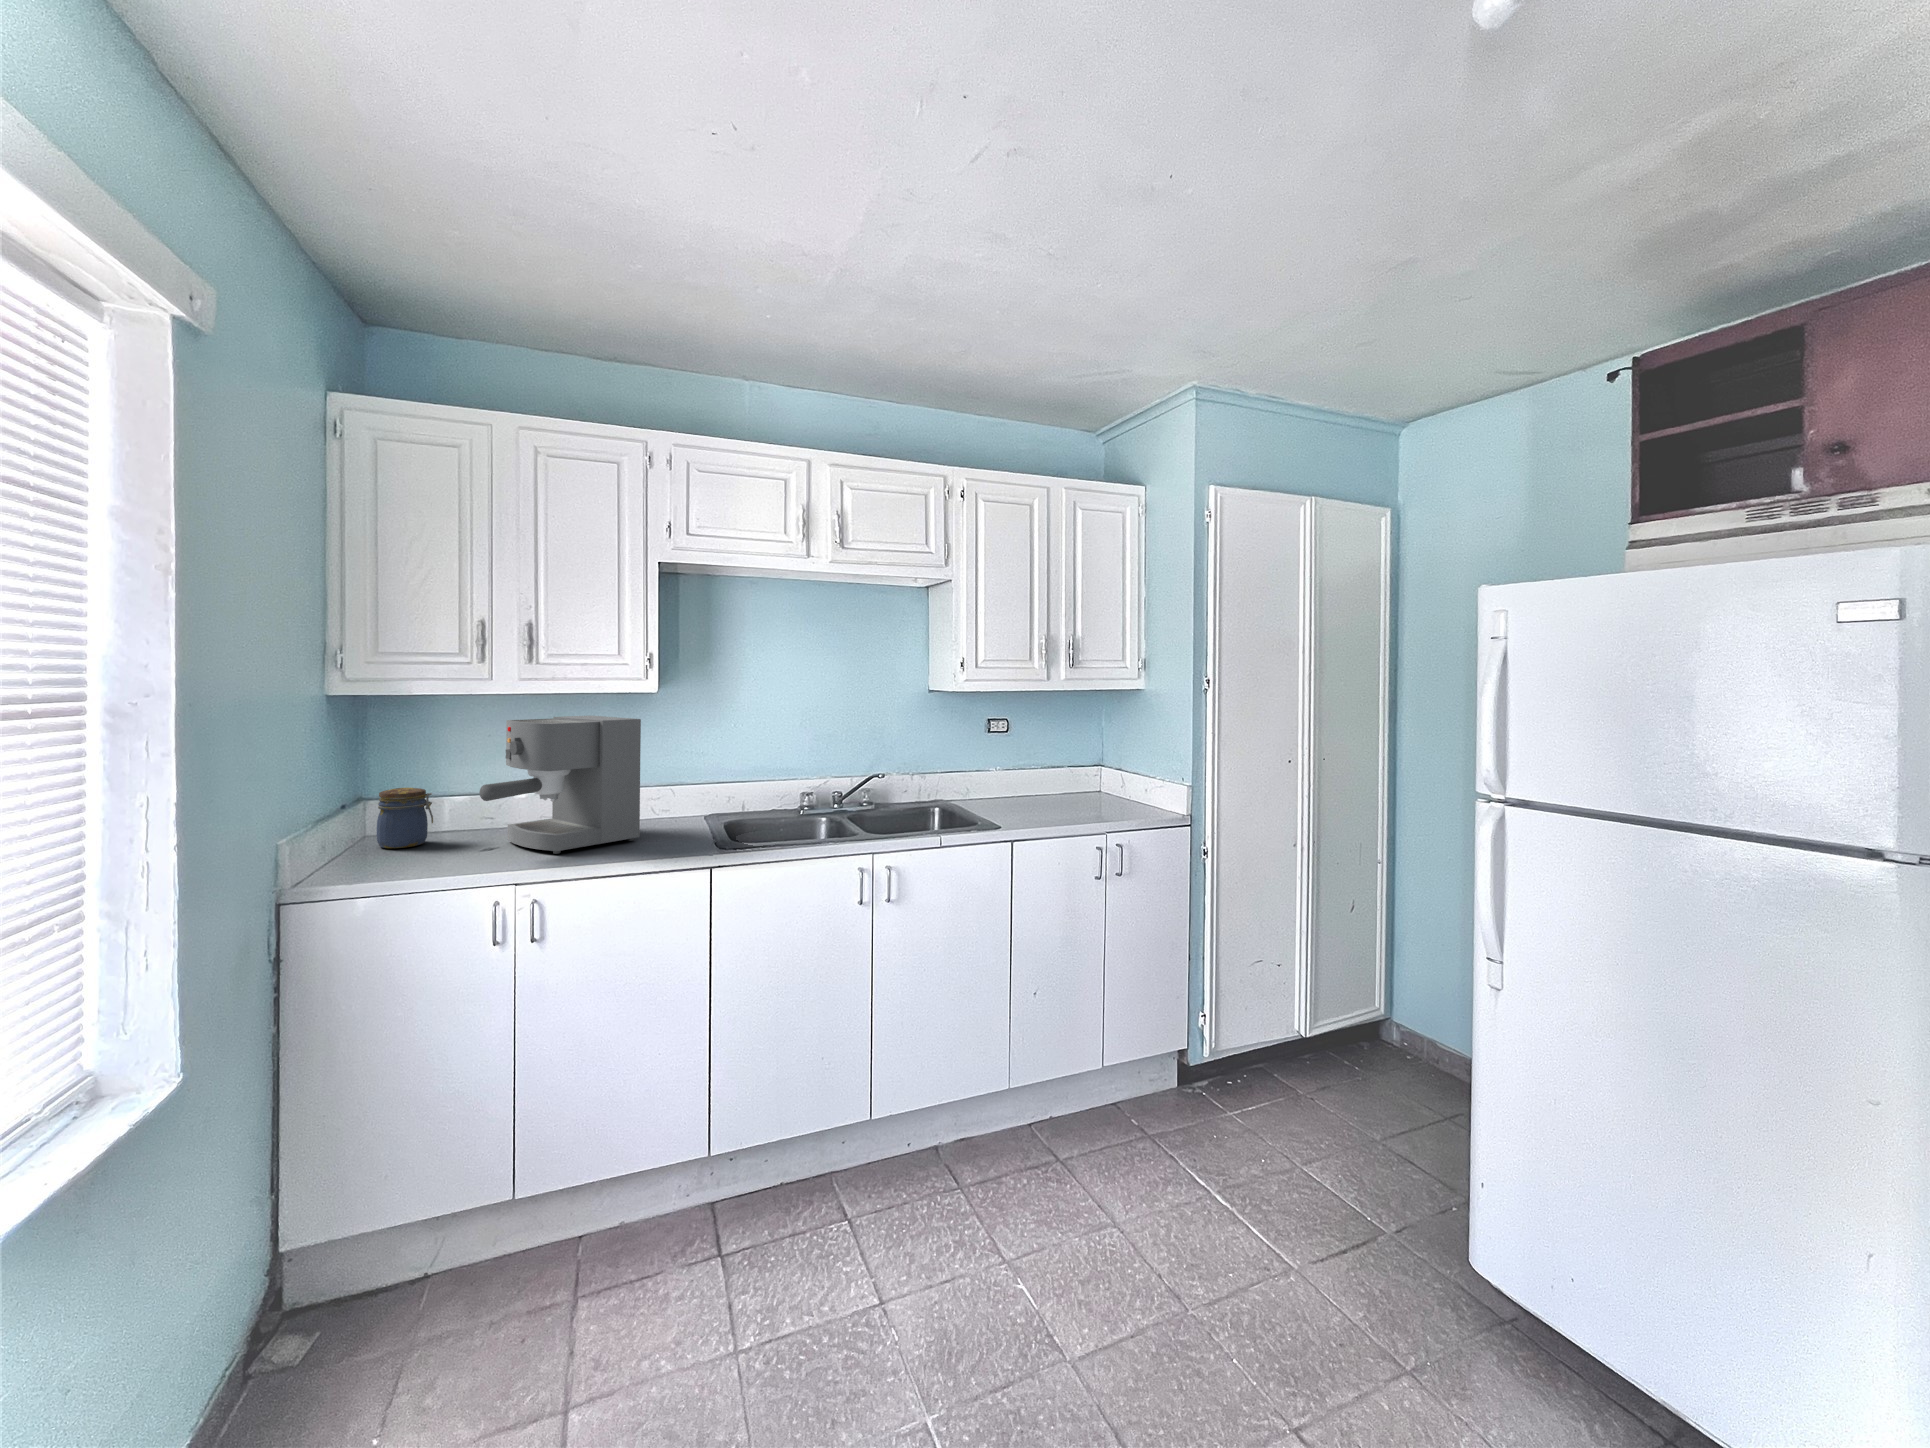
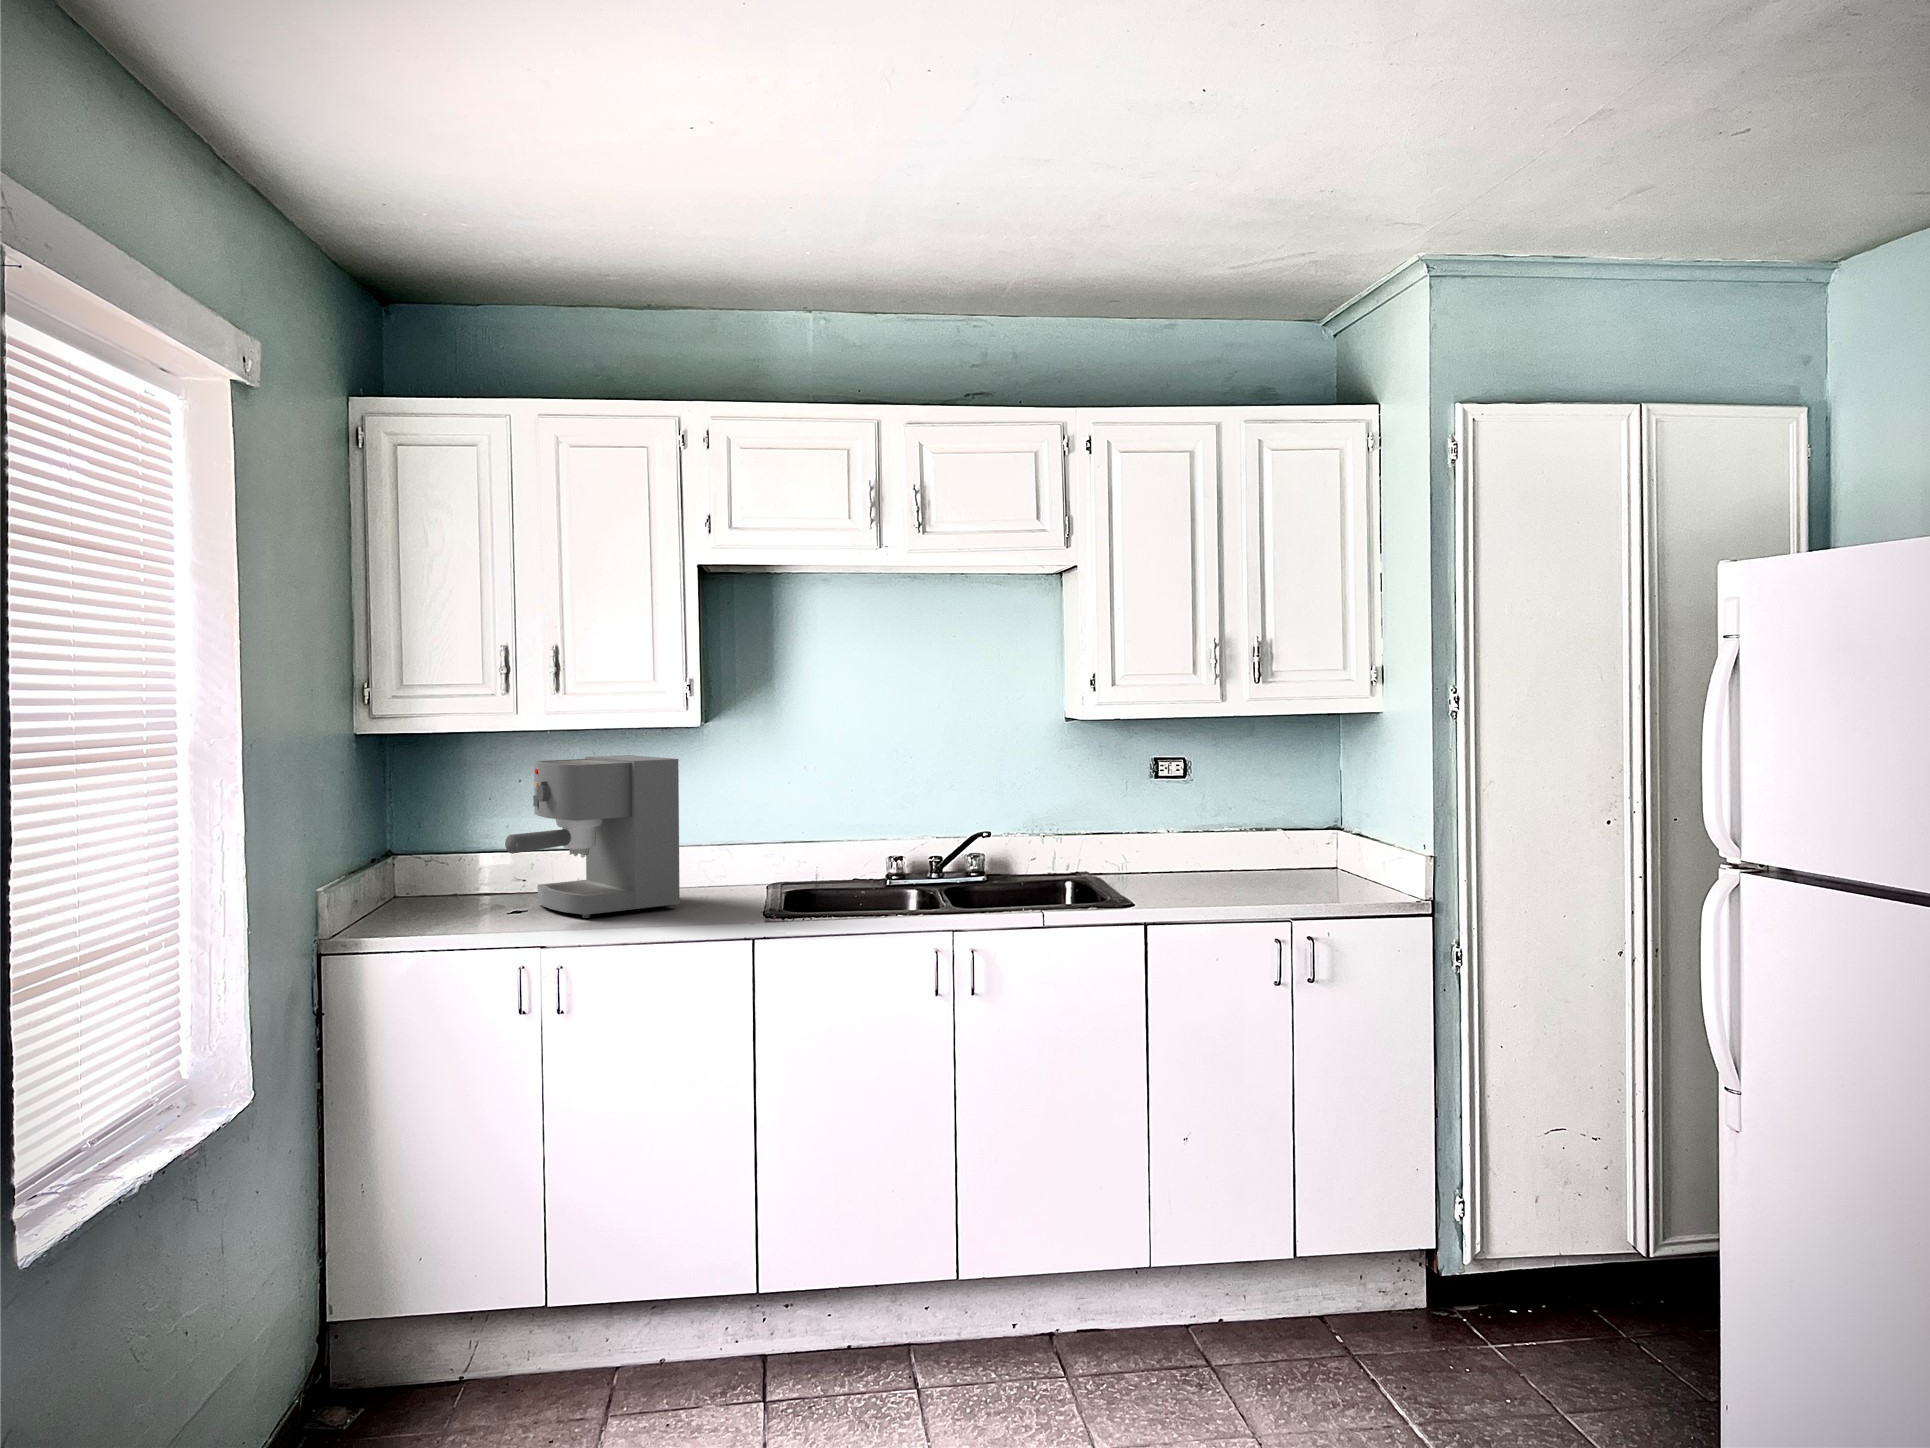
jar: present [377,788,433,848] -> none [407,840,462,907]

